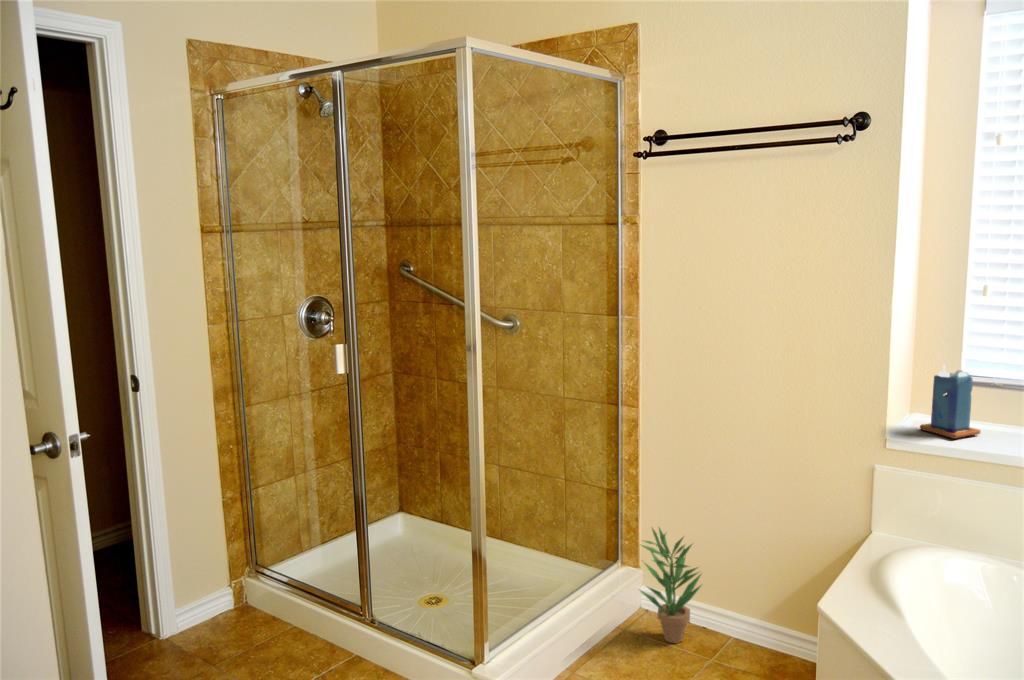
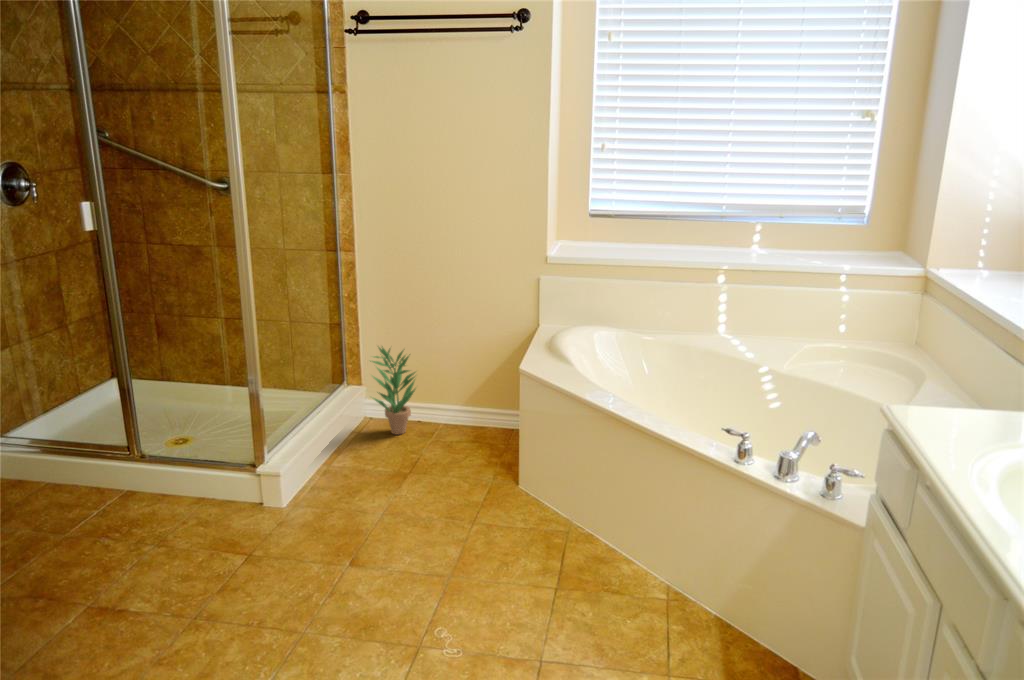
candle: present [920,365,980,439] -> none [565,201,602,253]

